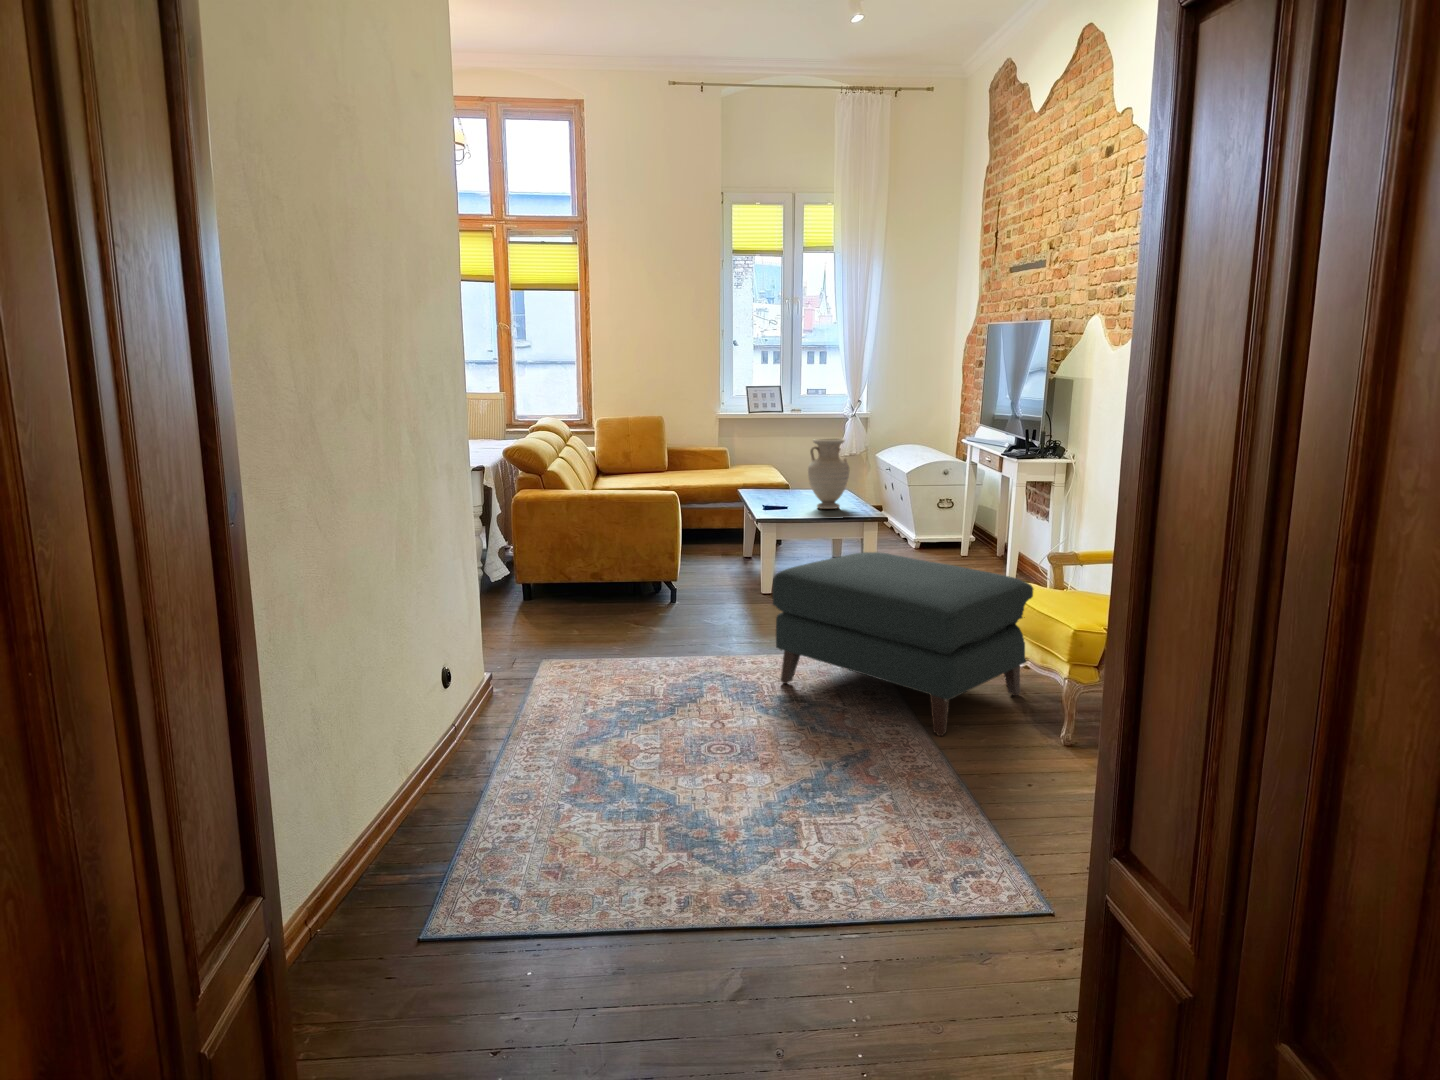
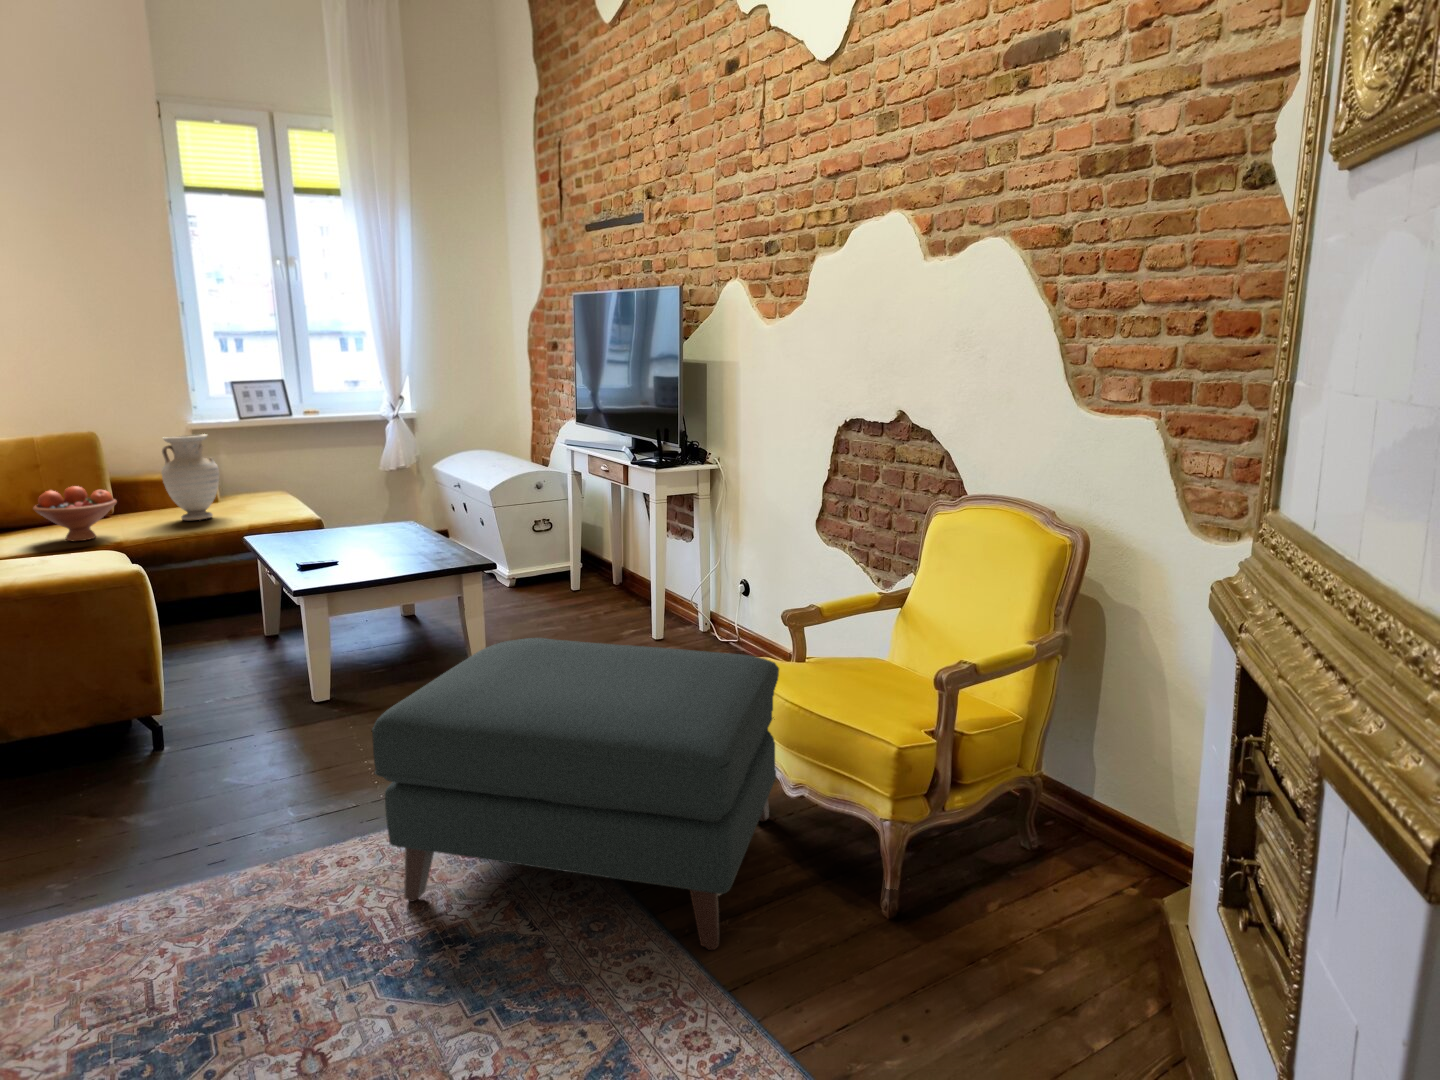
vase: present [808,439,850,509] -> present [161,434,219,520]
fruit bowl: none [627,448,670,482] -> present [33,486,117,541]

